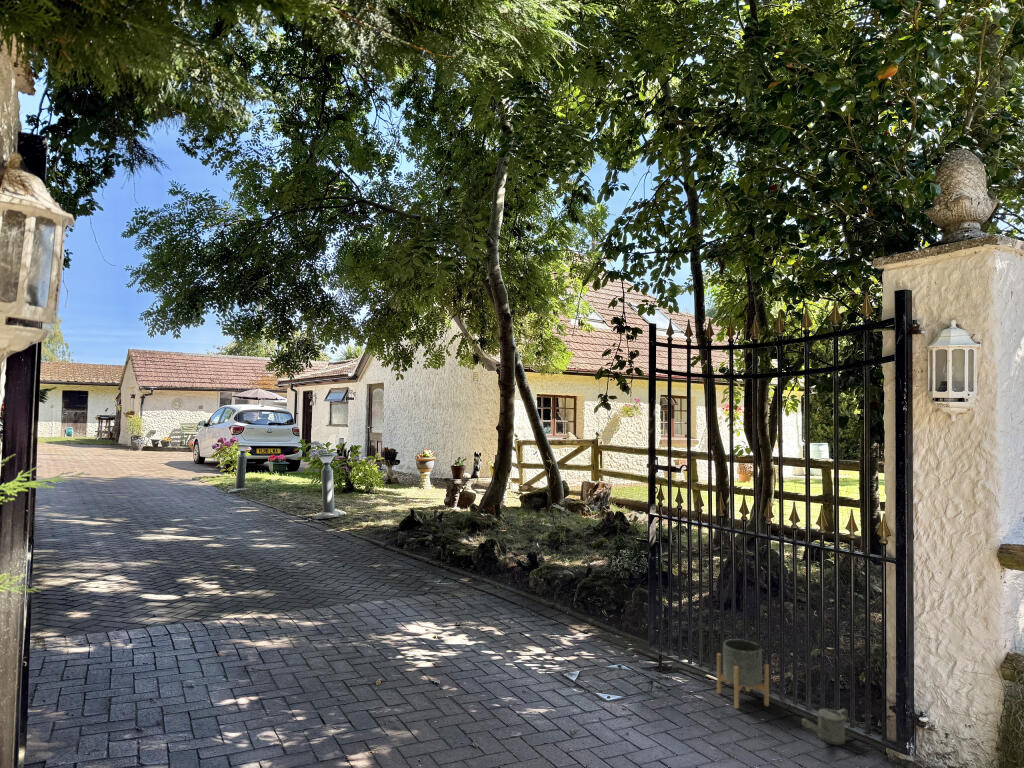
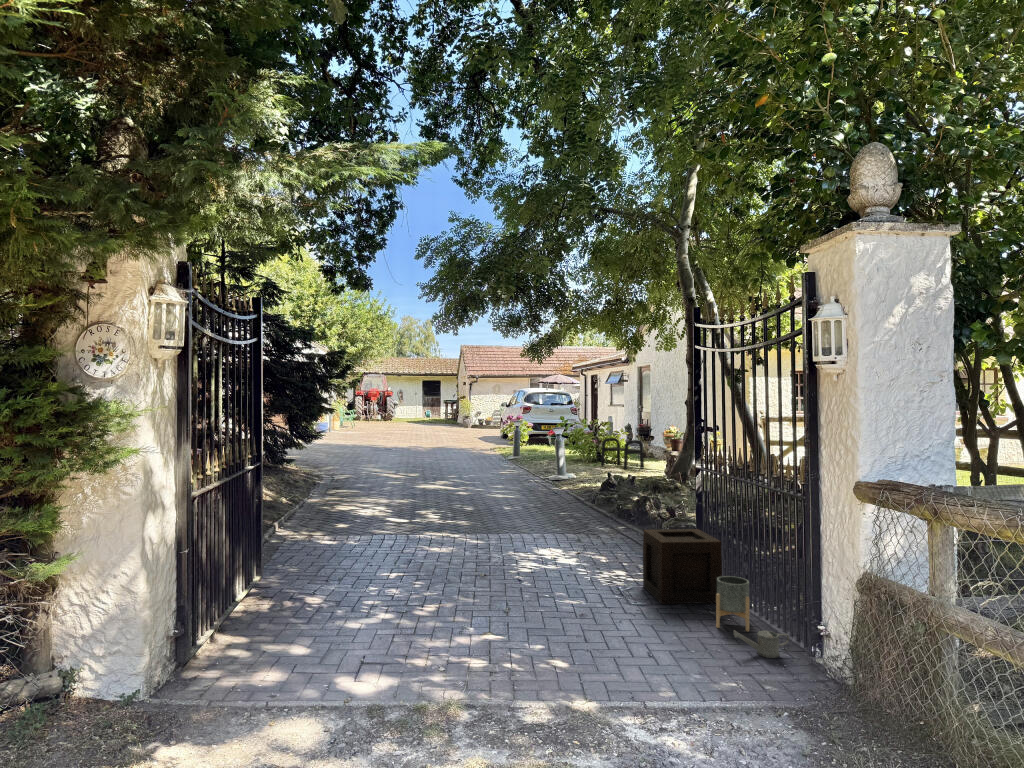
bench: none [349,461,397,495] -> present [601,438,644,469]
wooden crate: none [587,579,691,684] -> present [643,529,722,604]

